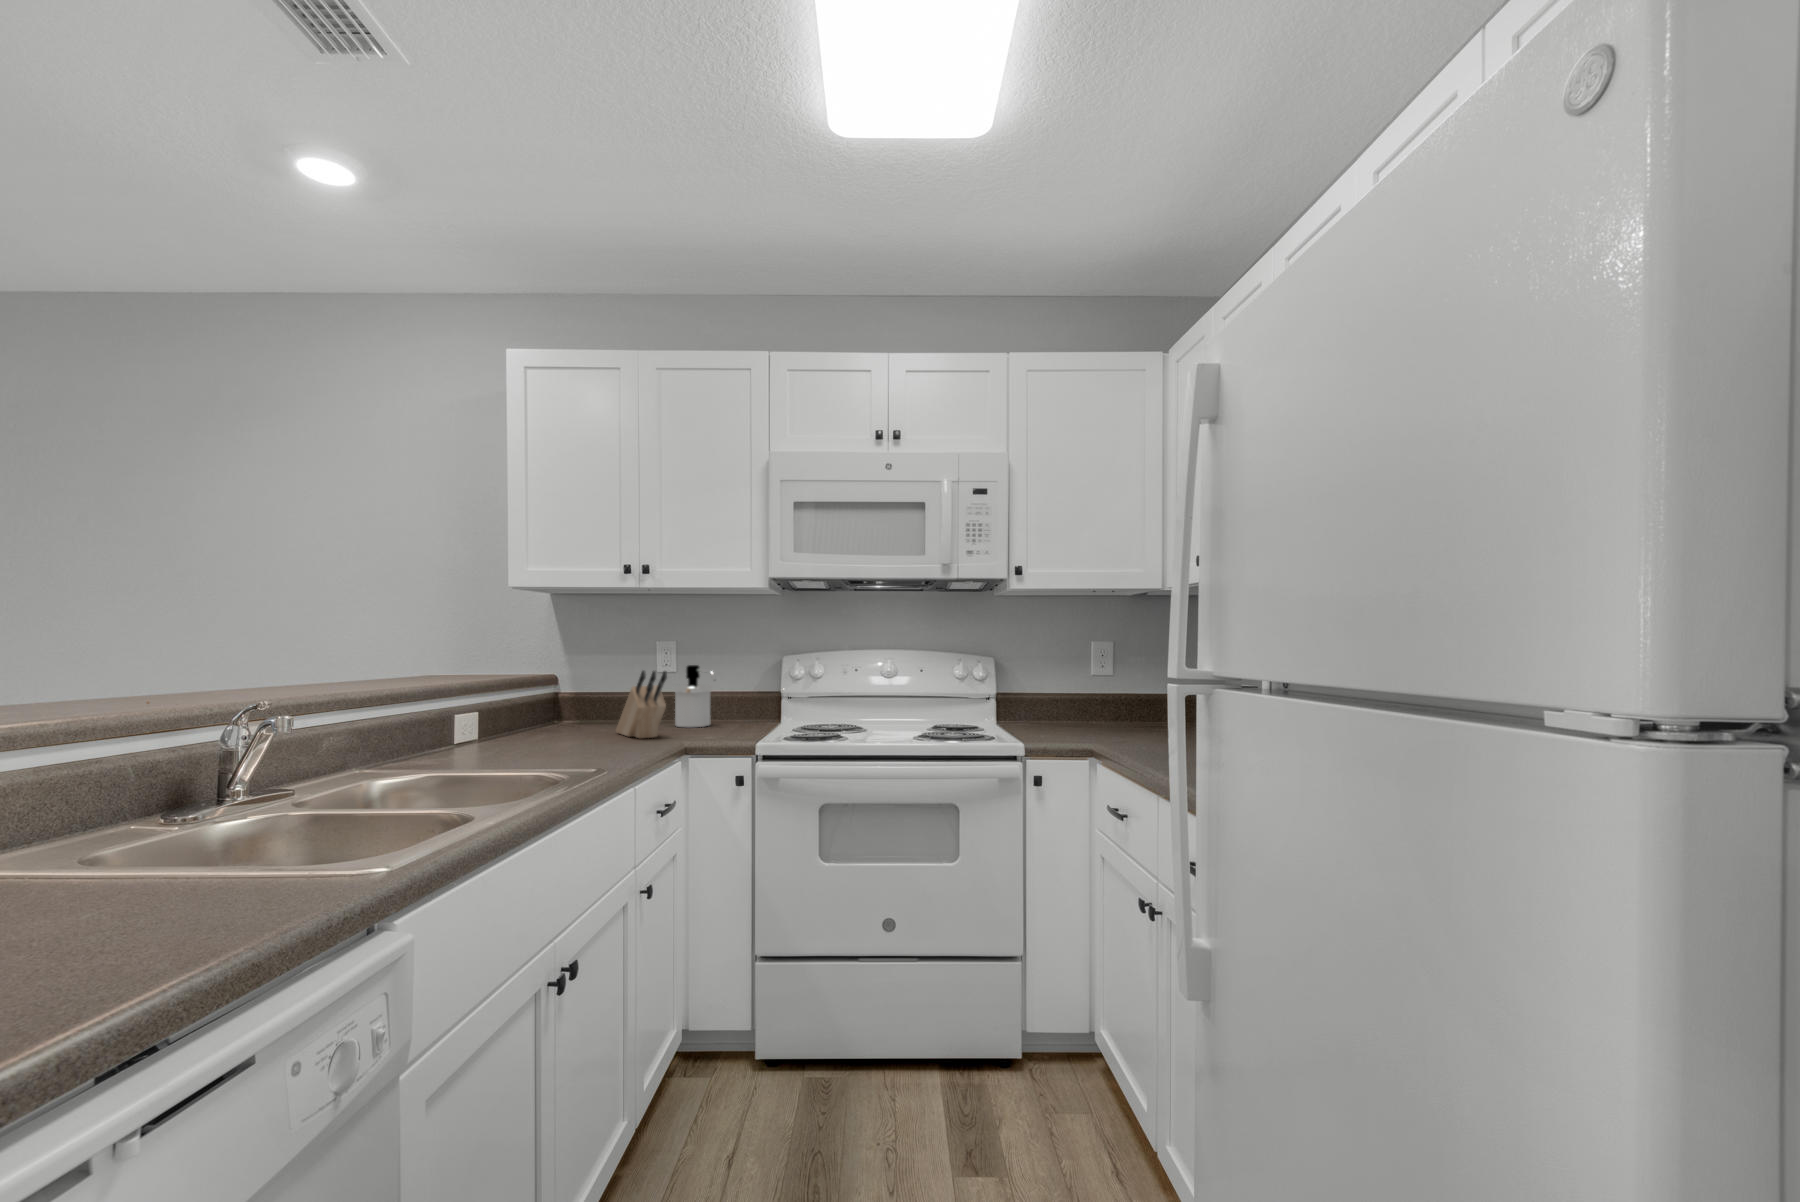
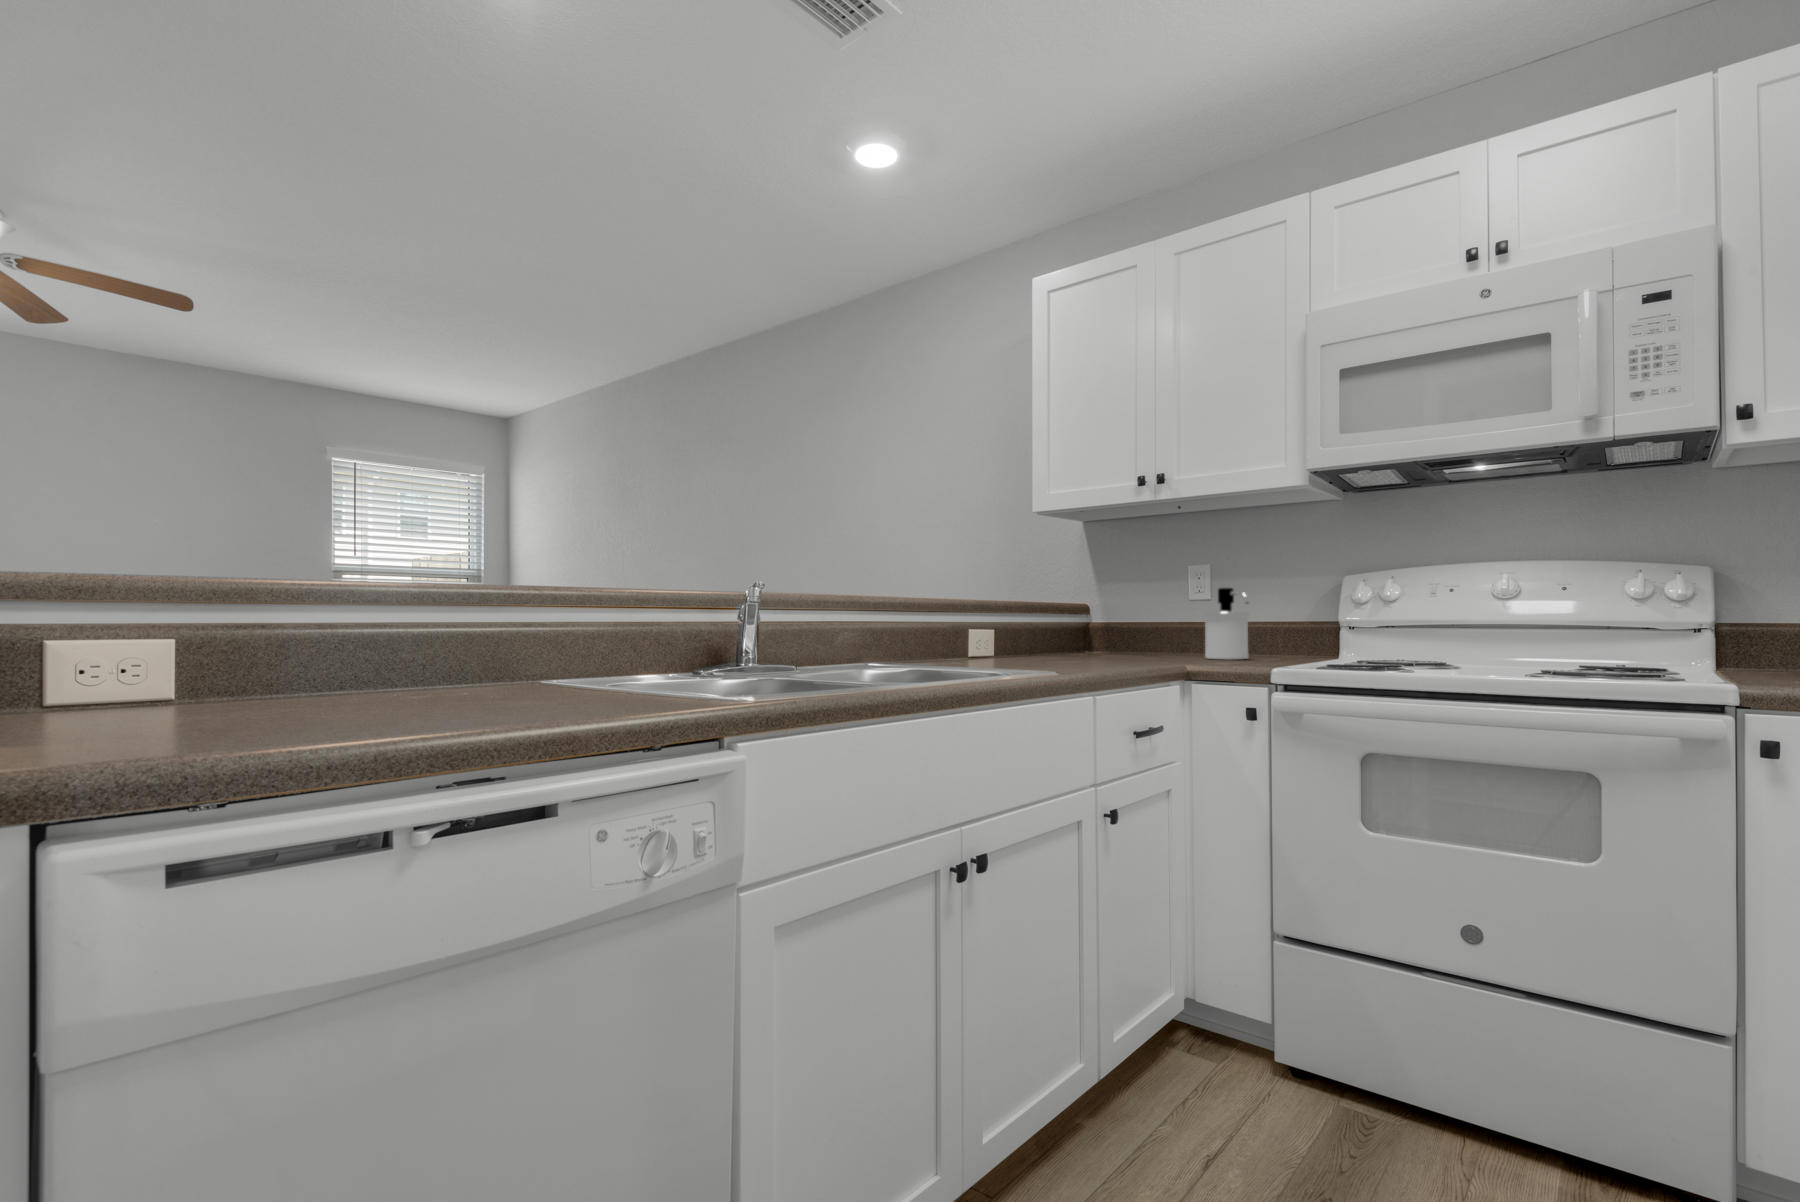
knife block: present [616,670,667,738] -> none [1130,583,1176,662]

